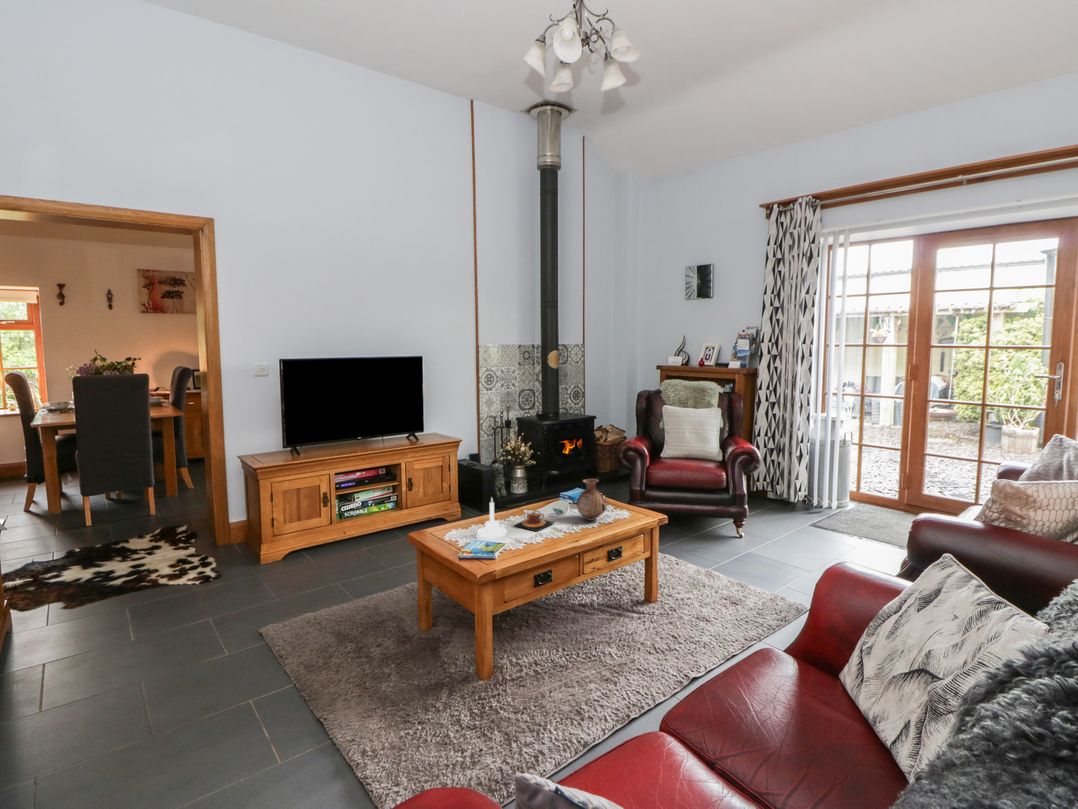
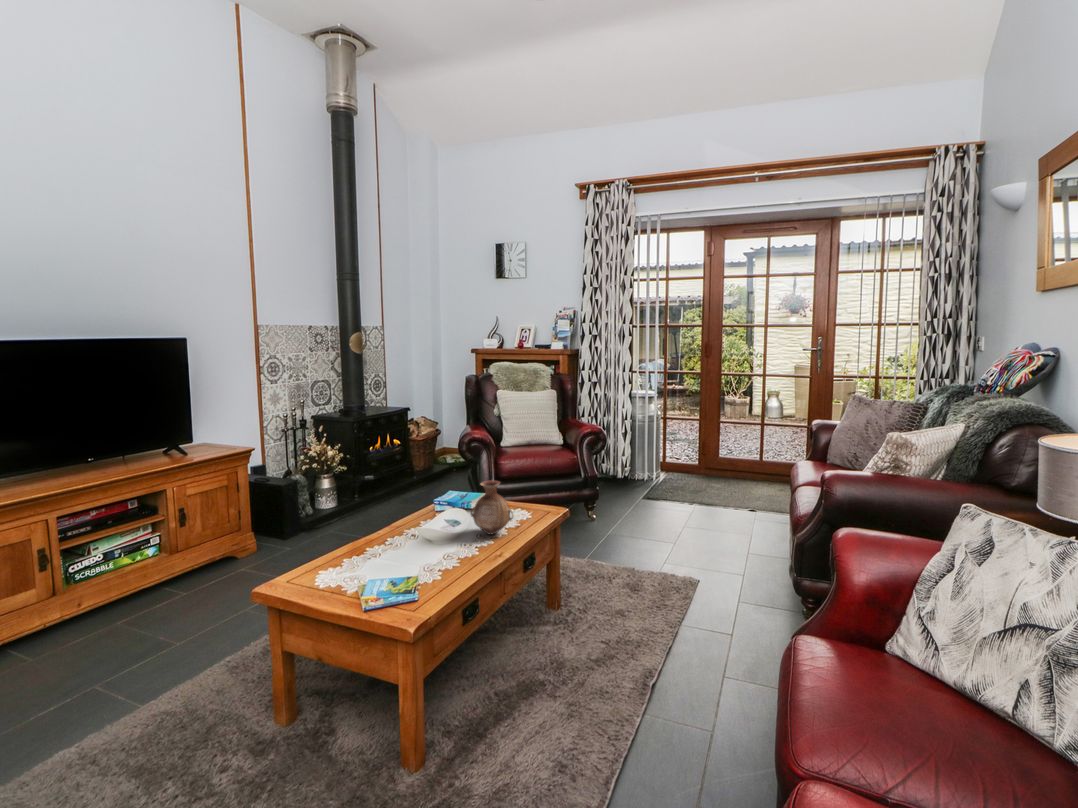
candle holder: present [477,499,507,539] -> none [353,524,399,586]
teacup: present [515,510,553,531] -> none [398,532,451,562]

